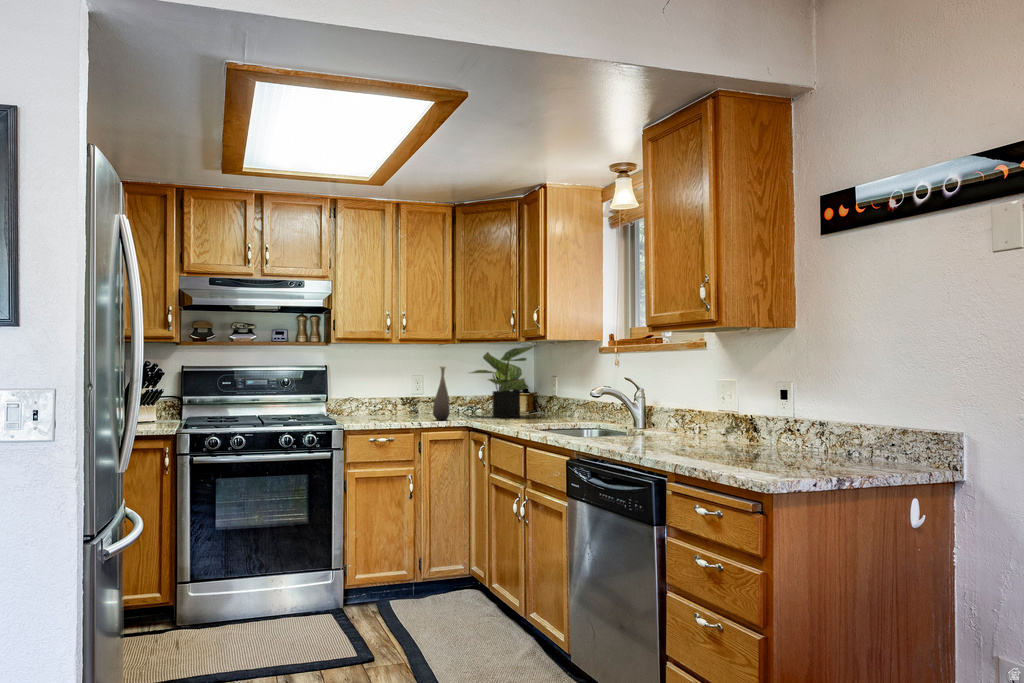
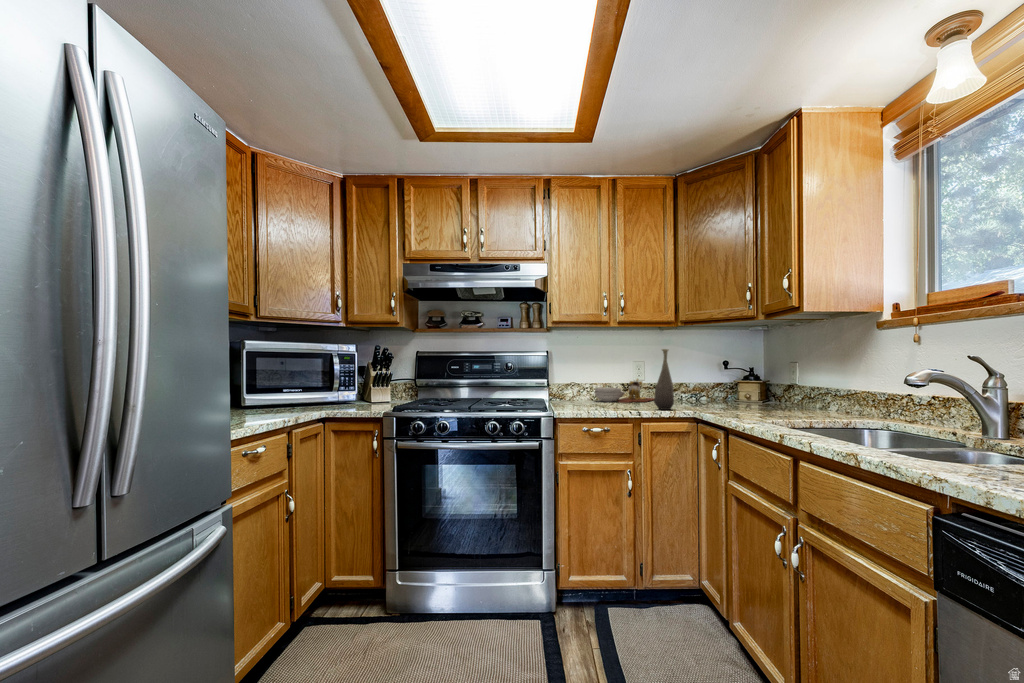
potted plant: present [471,346,534,417] -> none [690,324,780,408]
cutting board: none [376,392,434,417] -> present [595,379,654,403]

